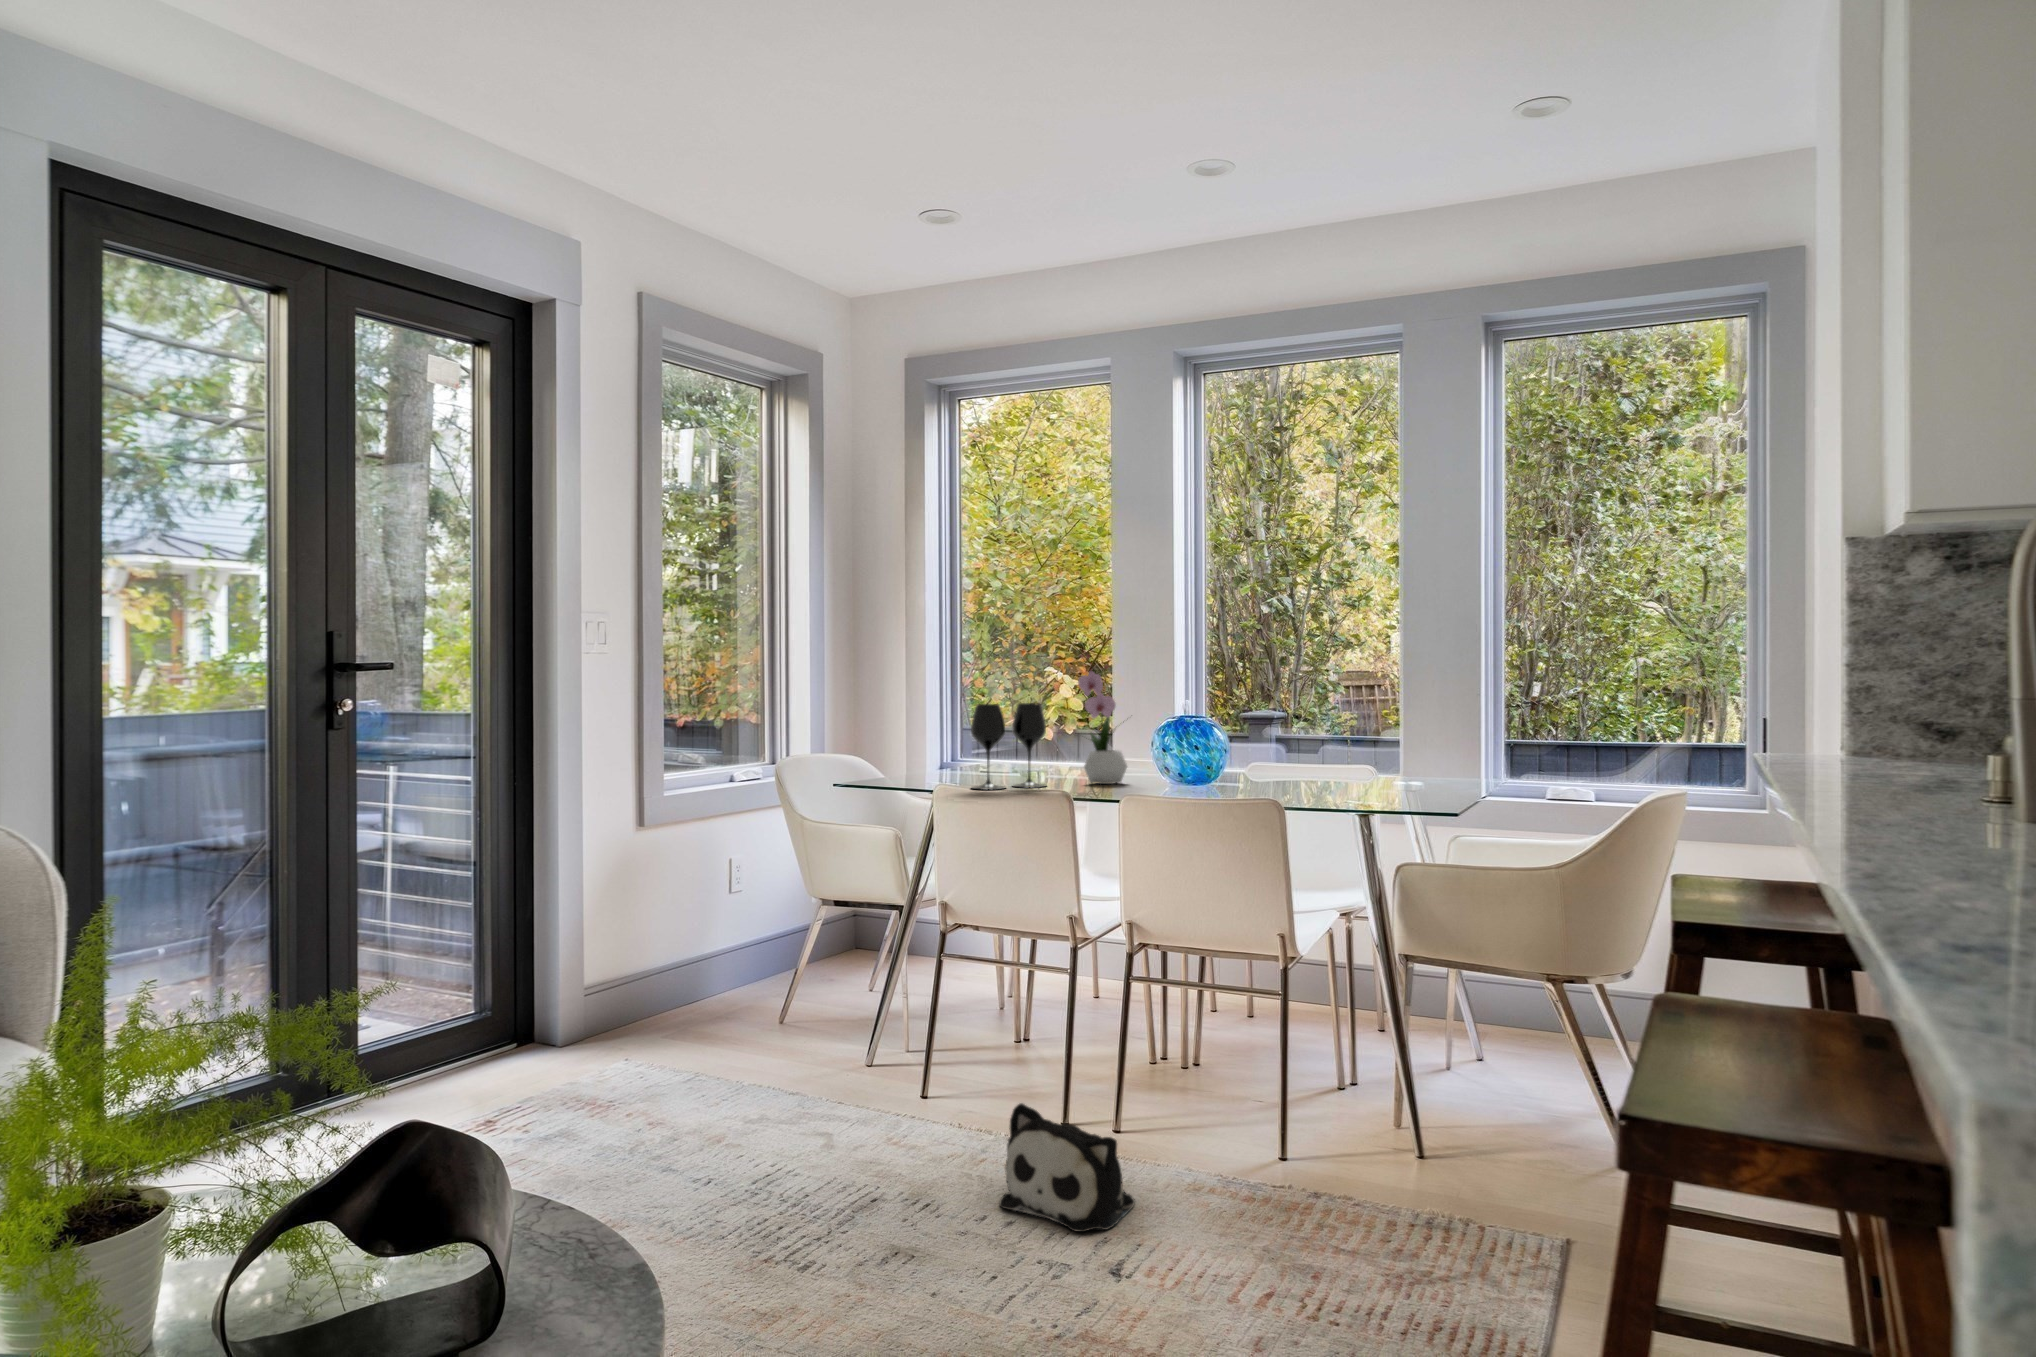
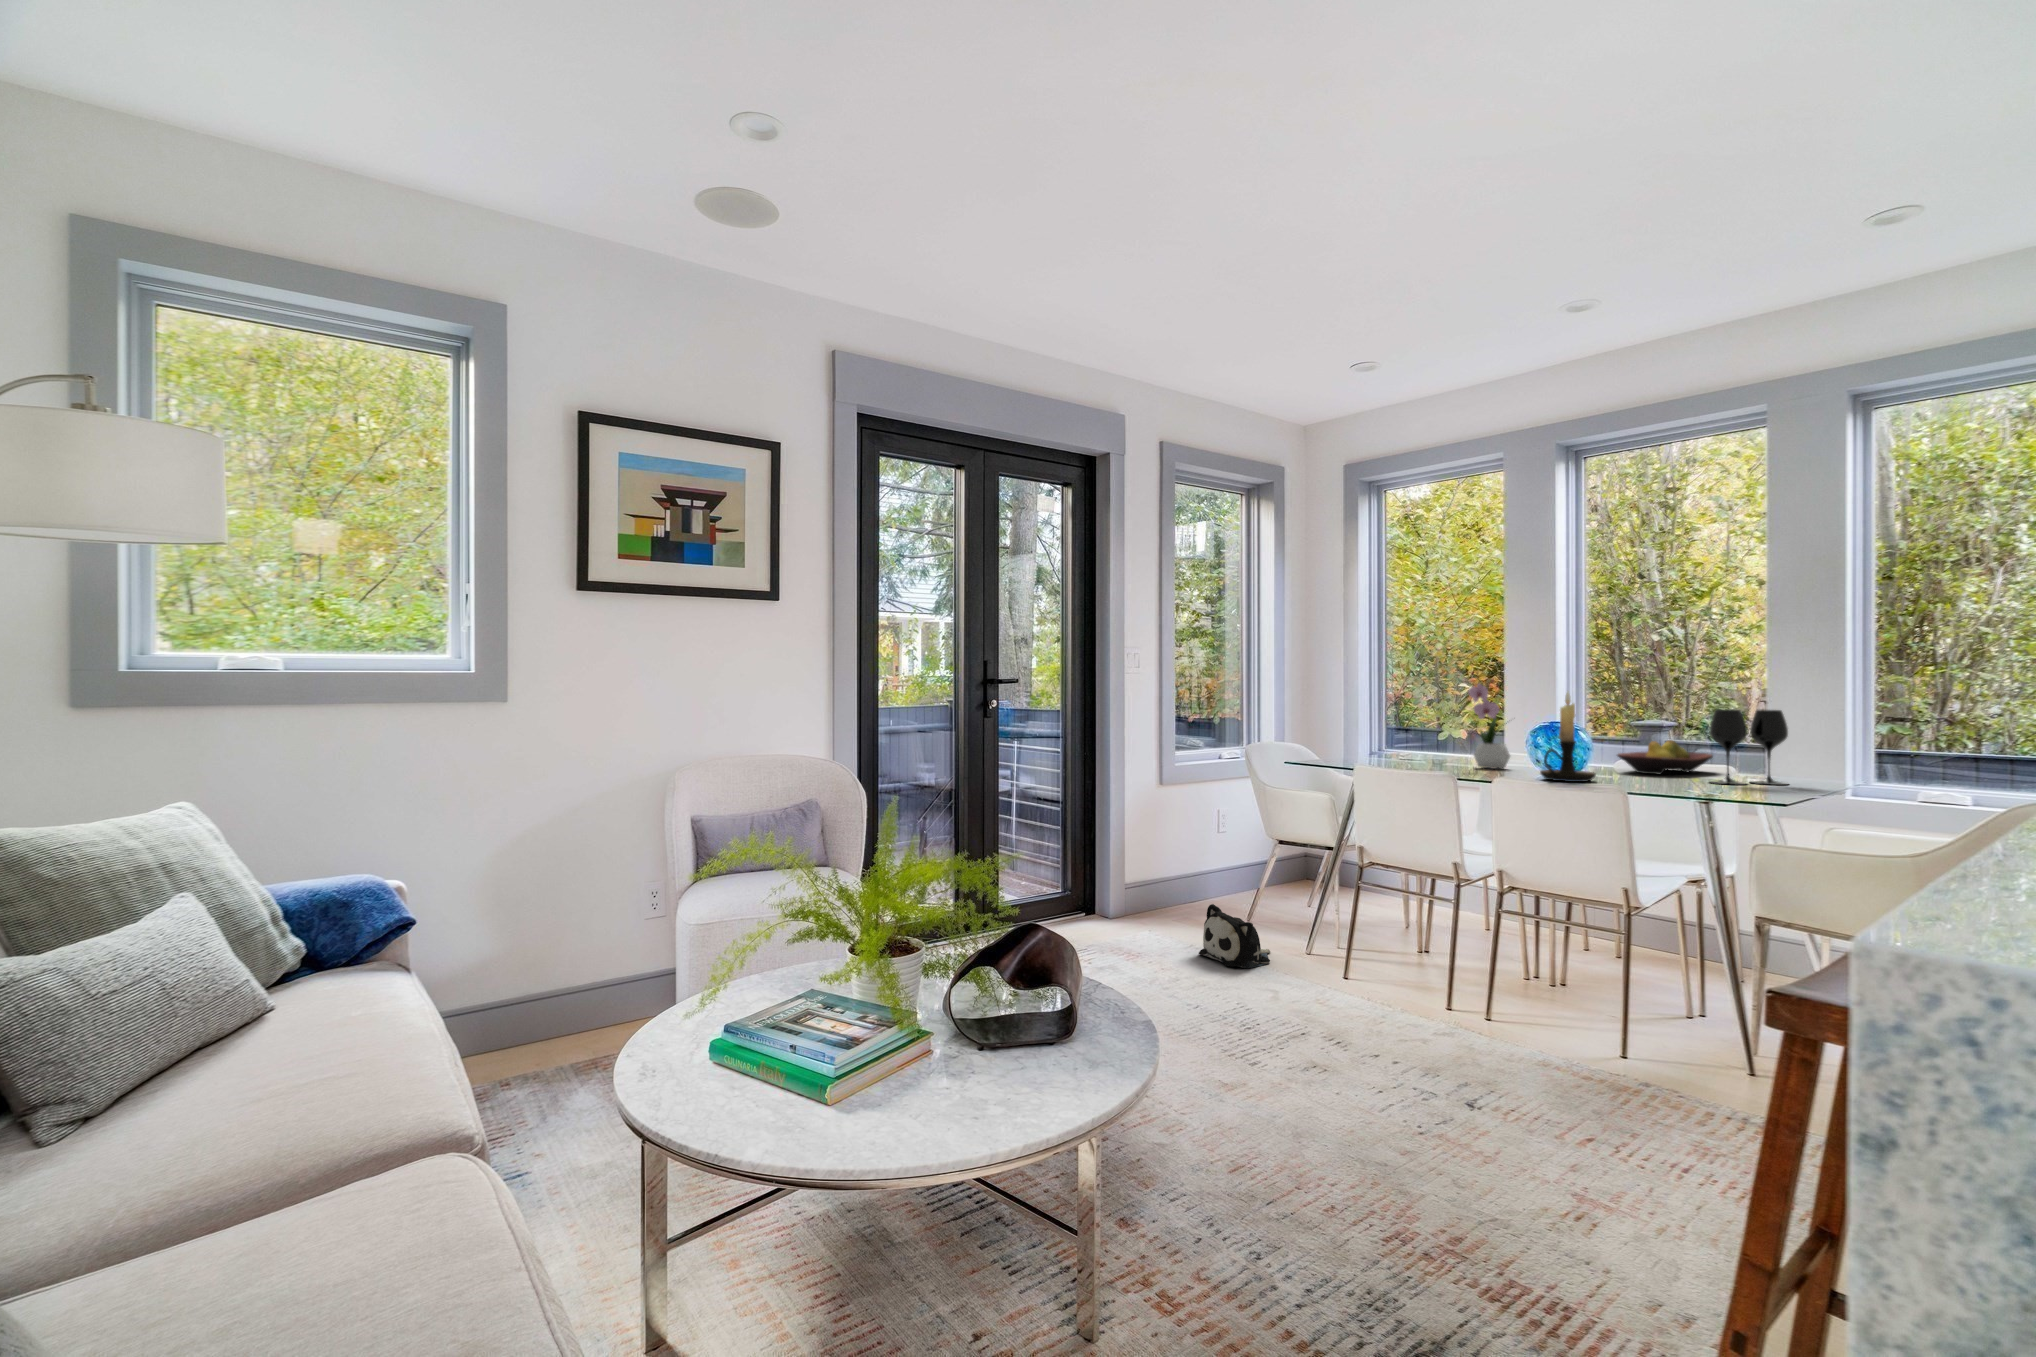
candle holder: none [1176,680,1239,800] -> present [1540,691,1596,782]
wine glass: present [971,703,1046,790] -> present [1709,709,1788,785]
fruit bowl: none [1246,739,1343,783] -> present [1617,740,1713,775]
plush toy: present [999,1103,1135,1232] -> present [1199,904,1270,968]

